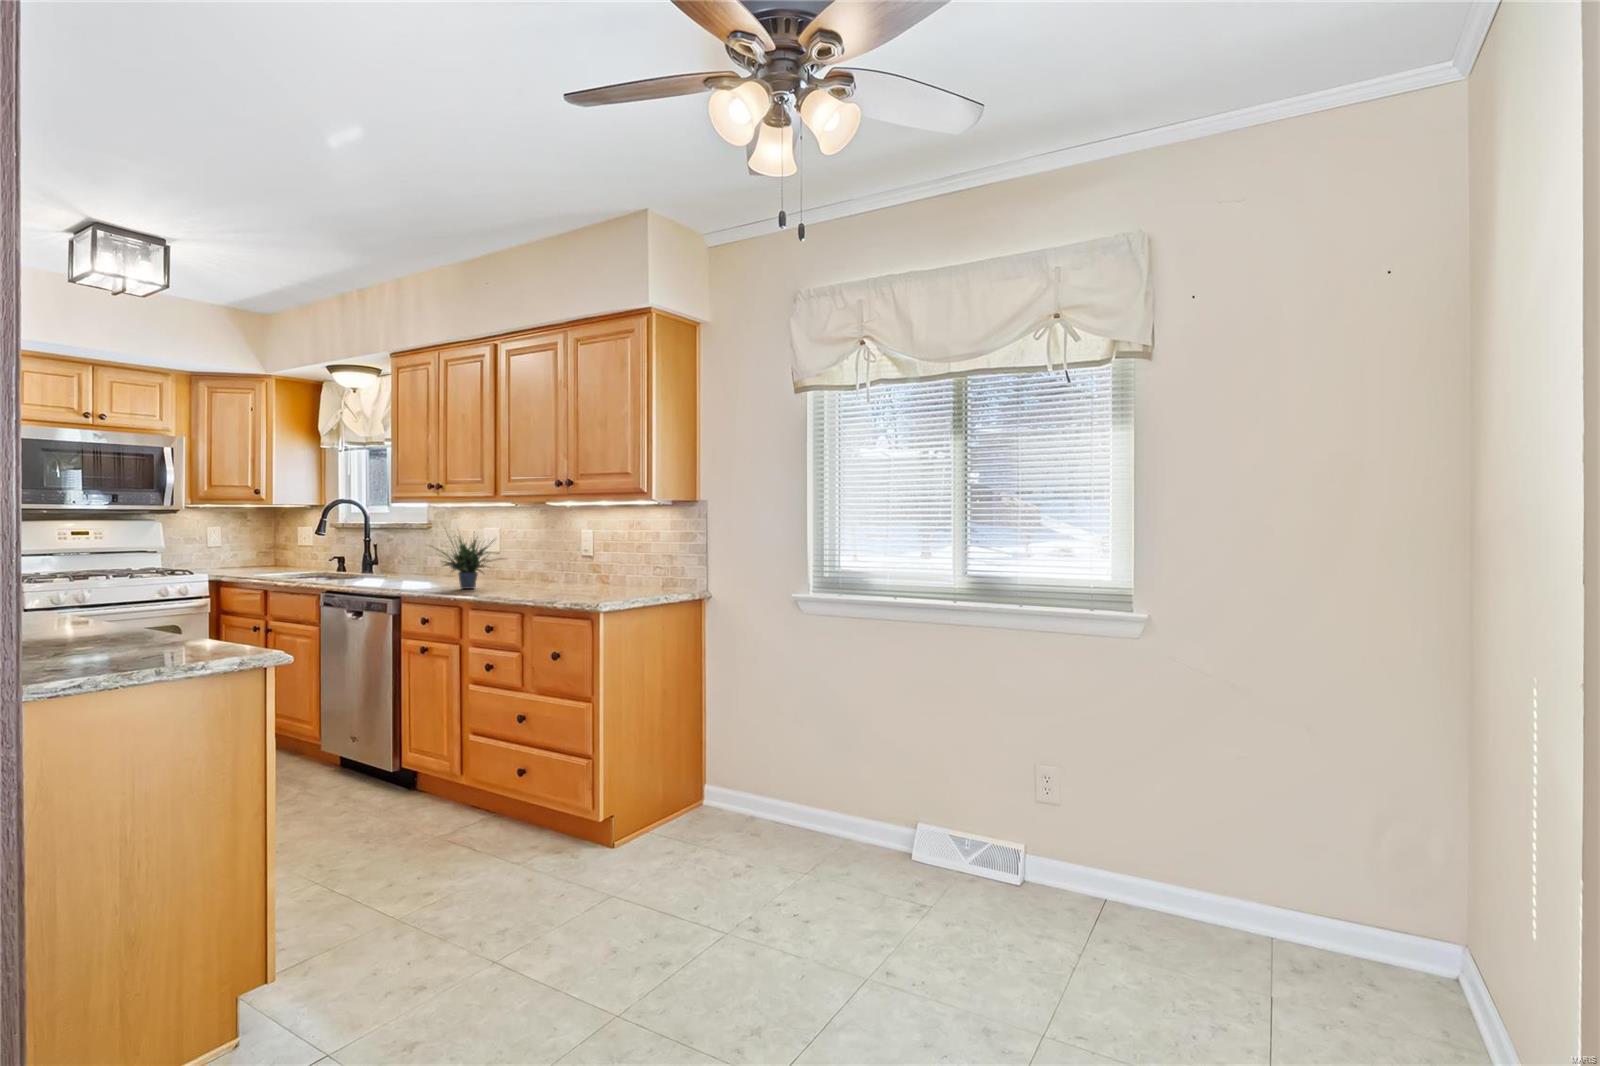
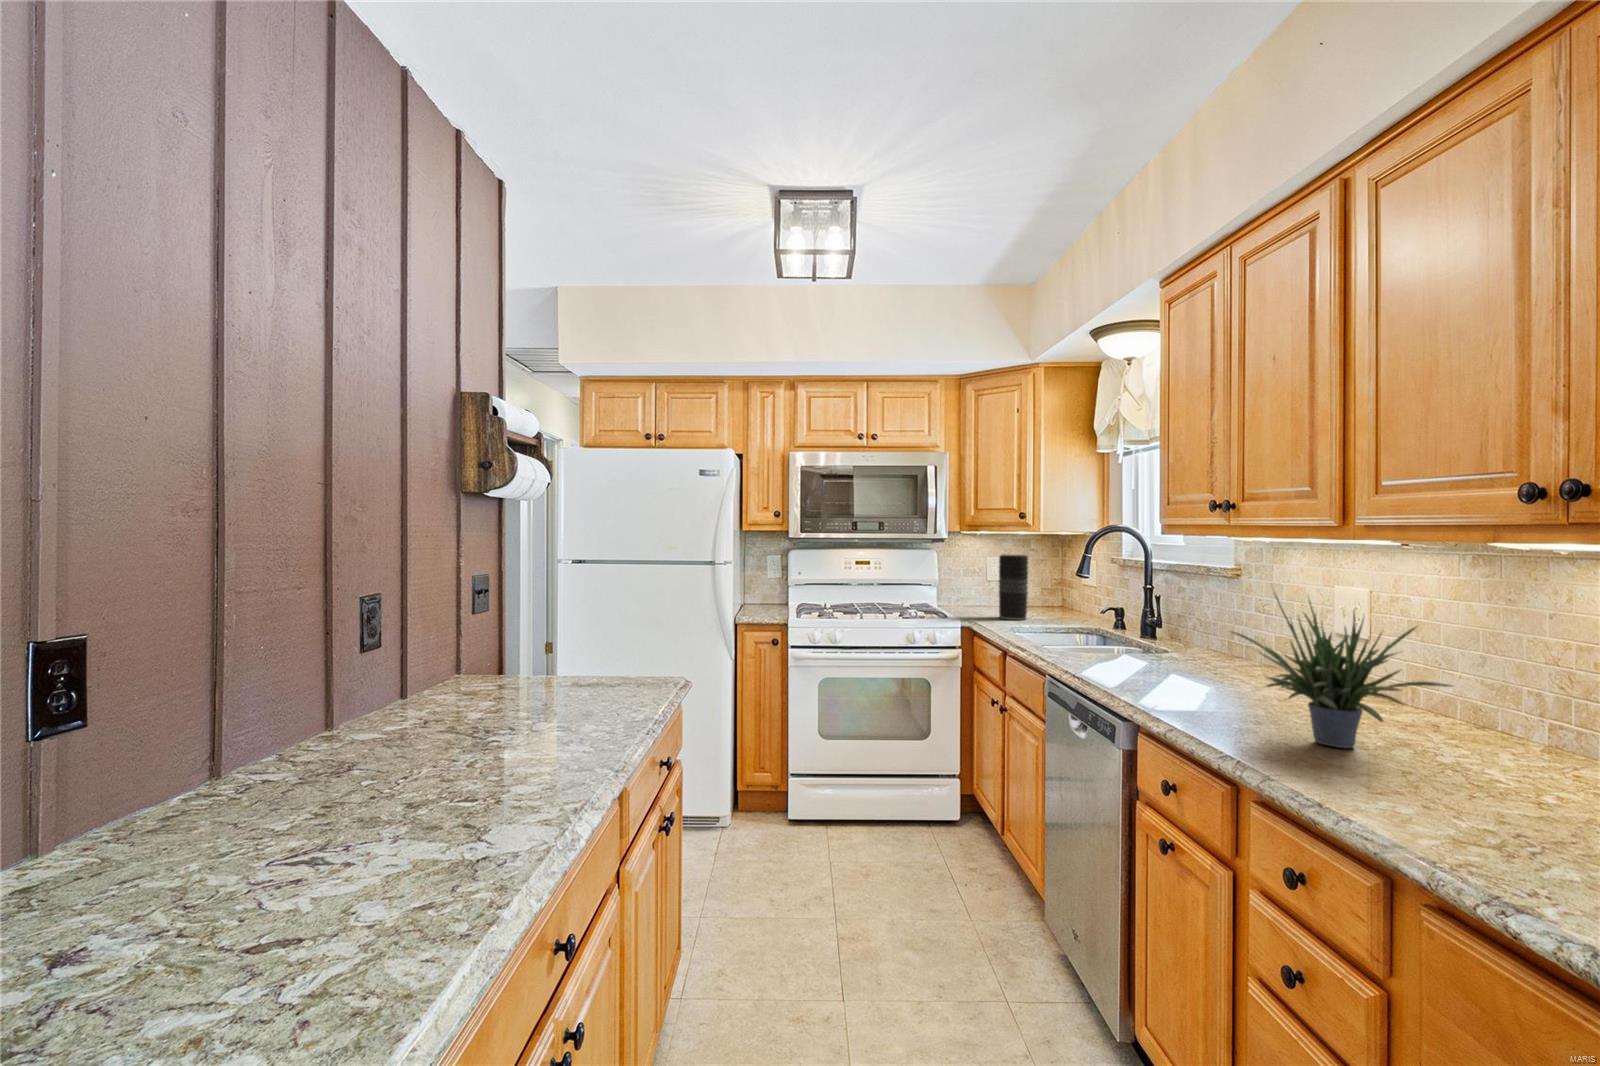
vase: none [240,522,267,572] -> present [999,554,1028,620]

